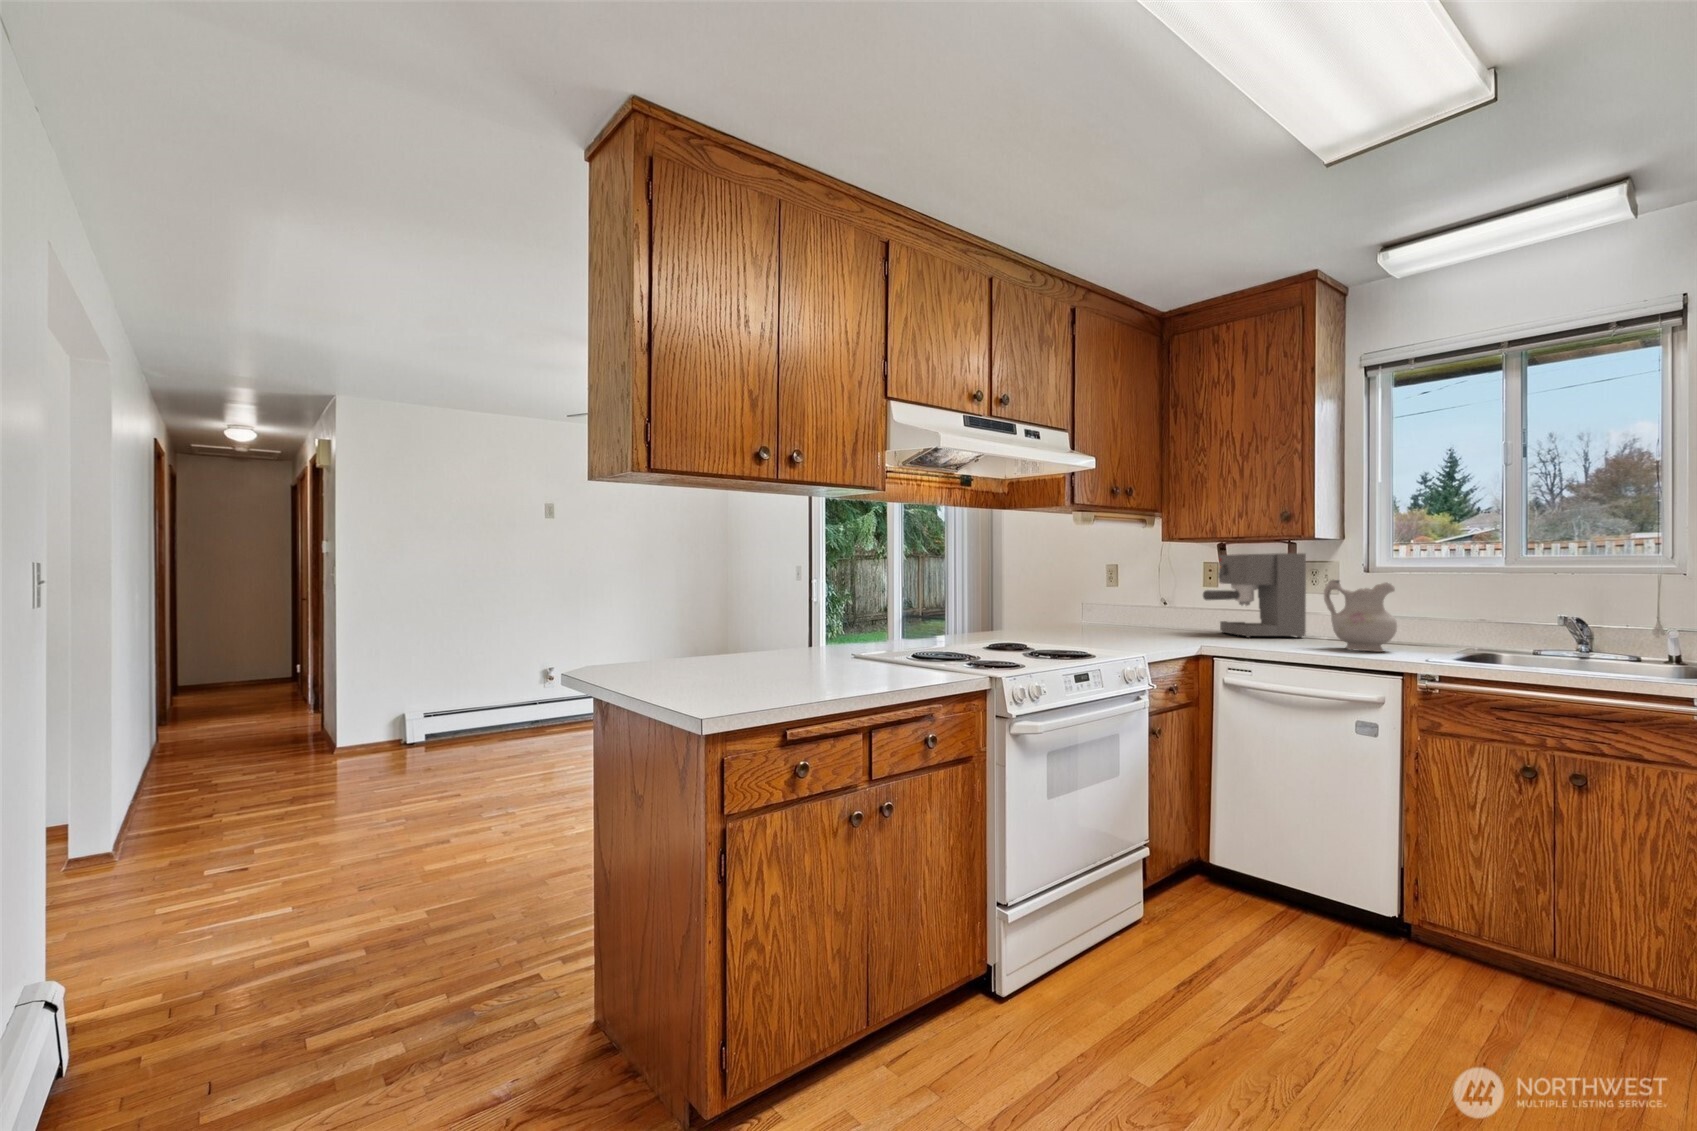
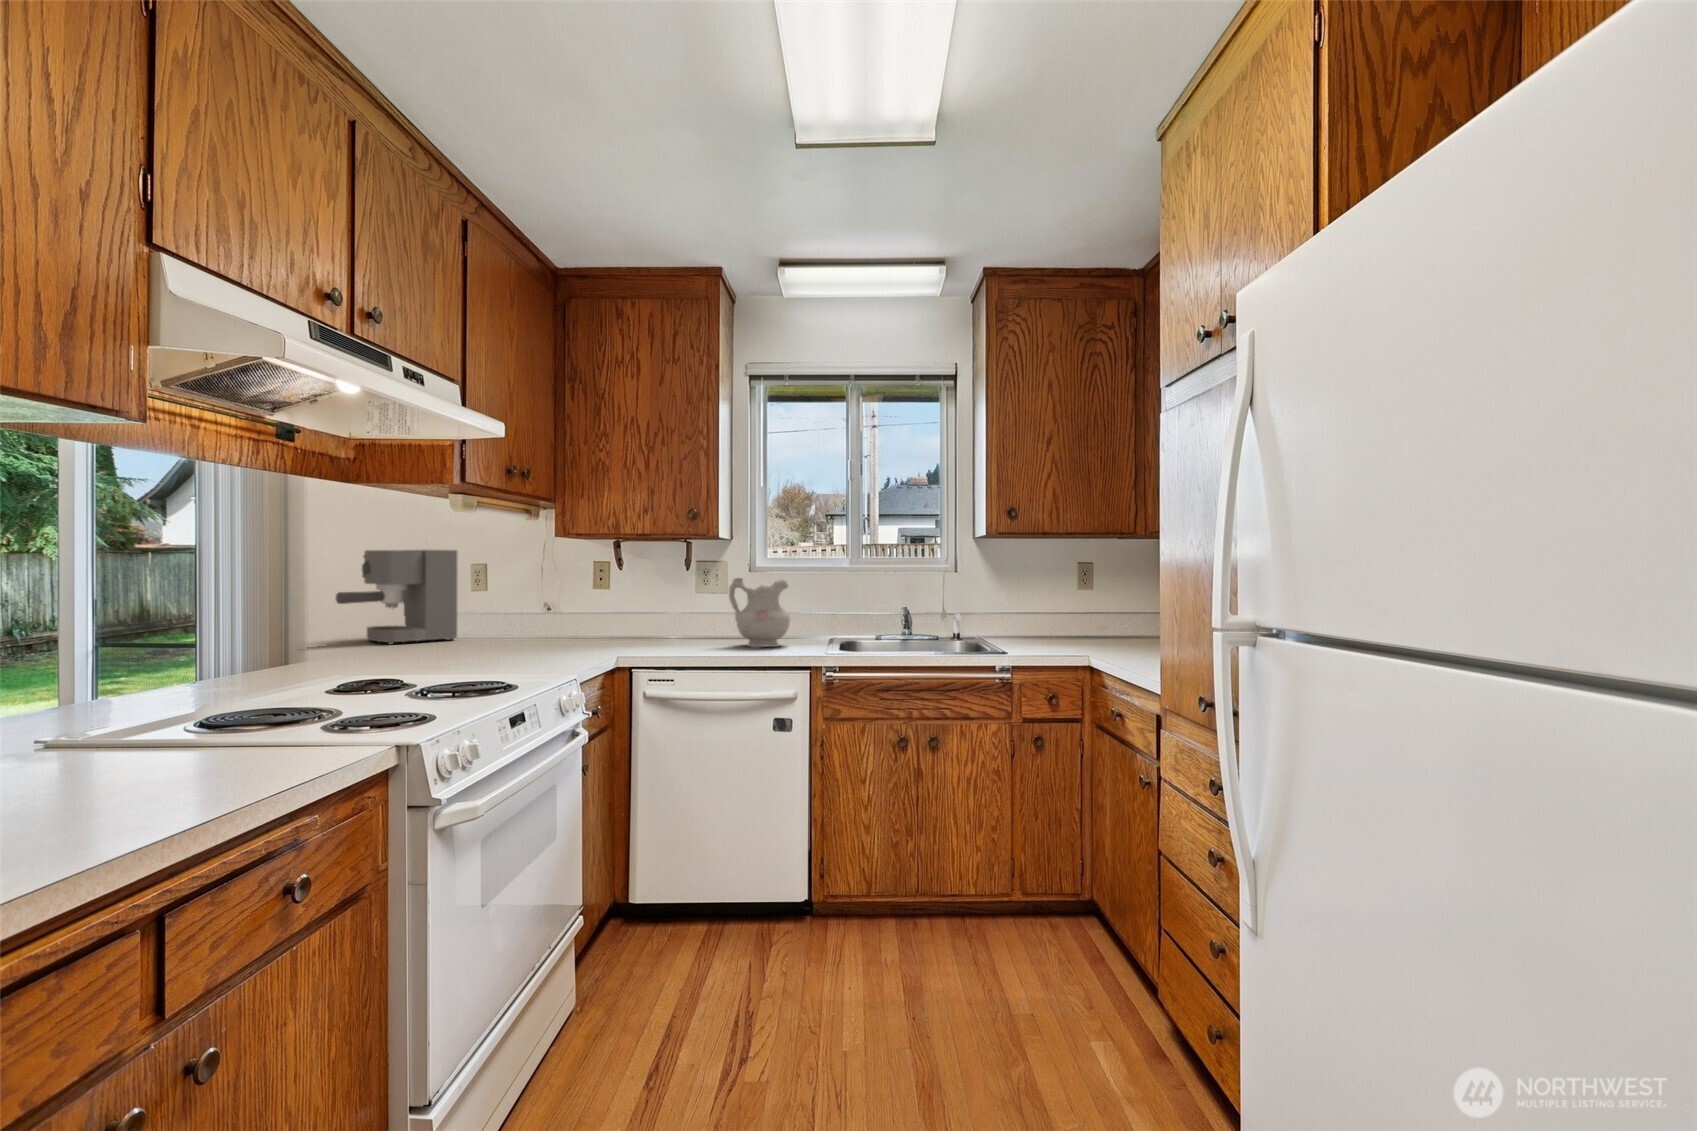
coffee maker: present [1203,553,1306,638] -> present [336,550,458,645]

